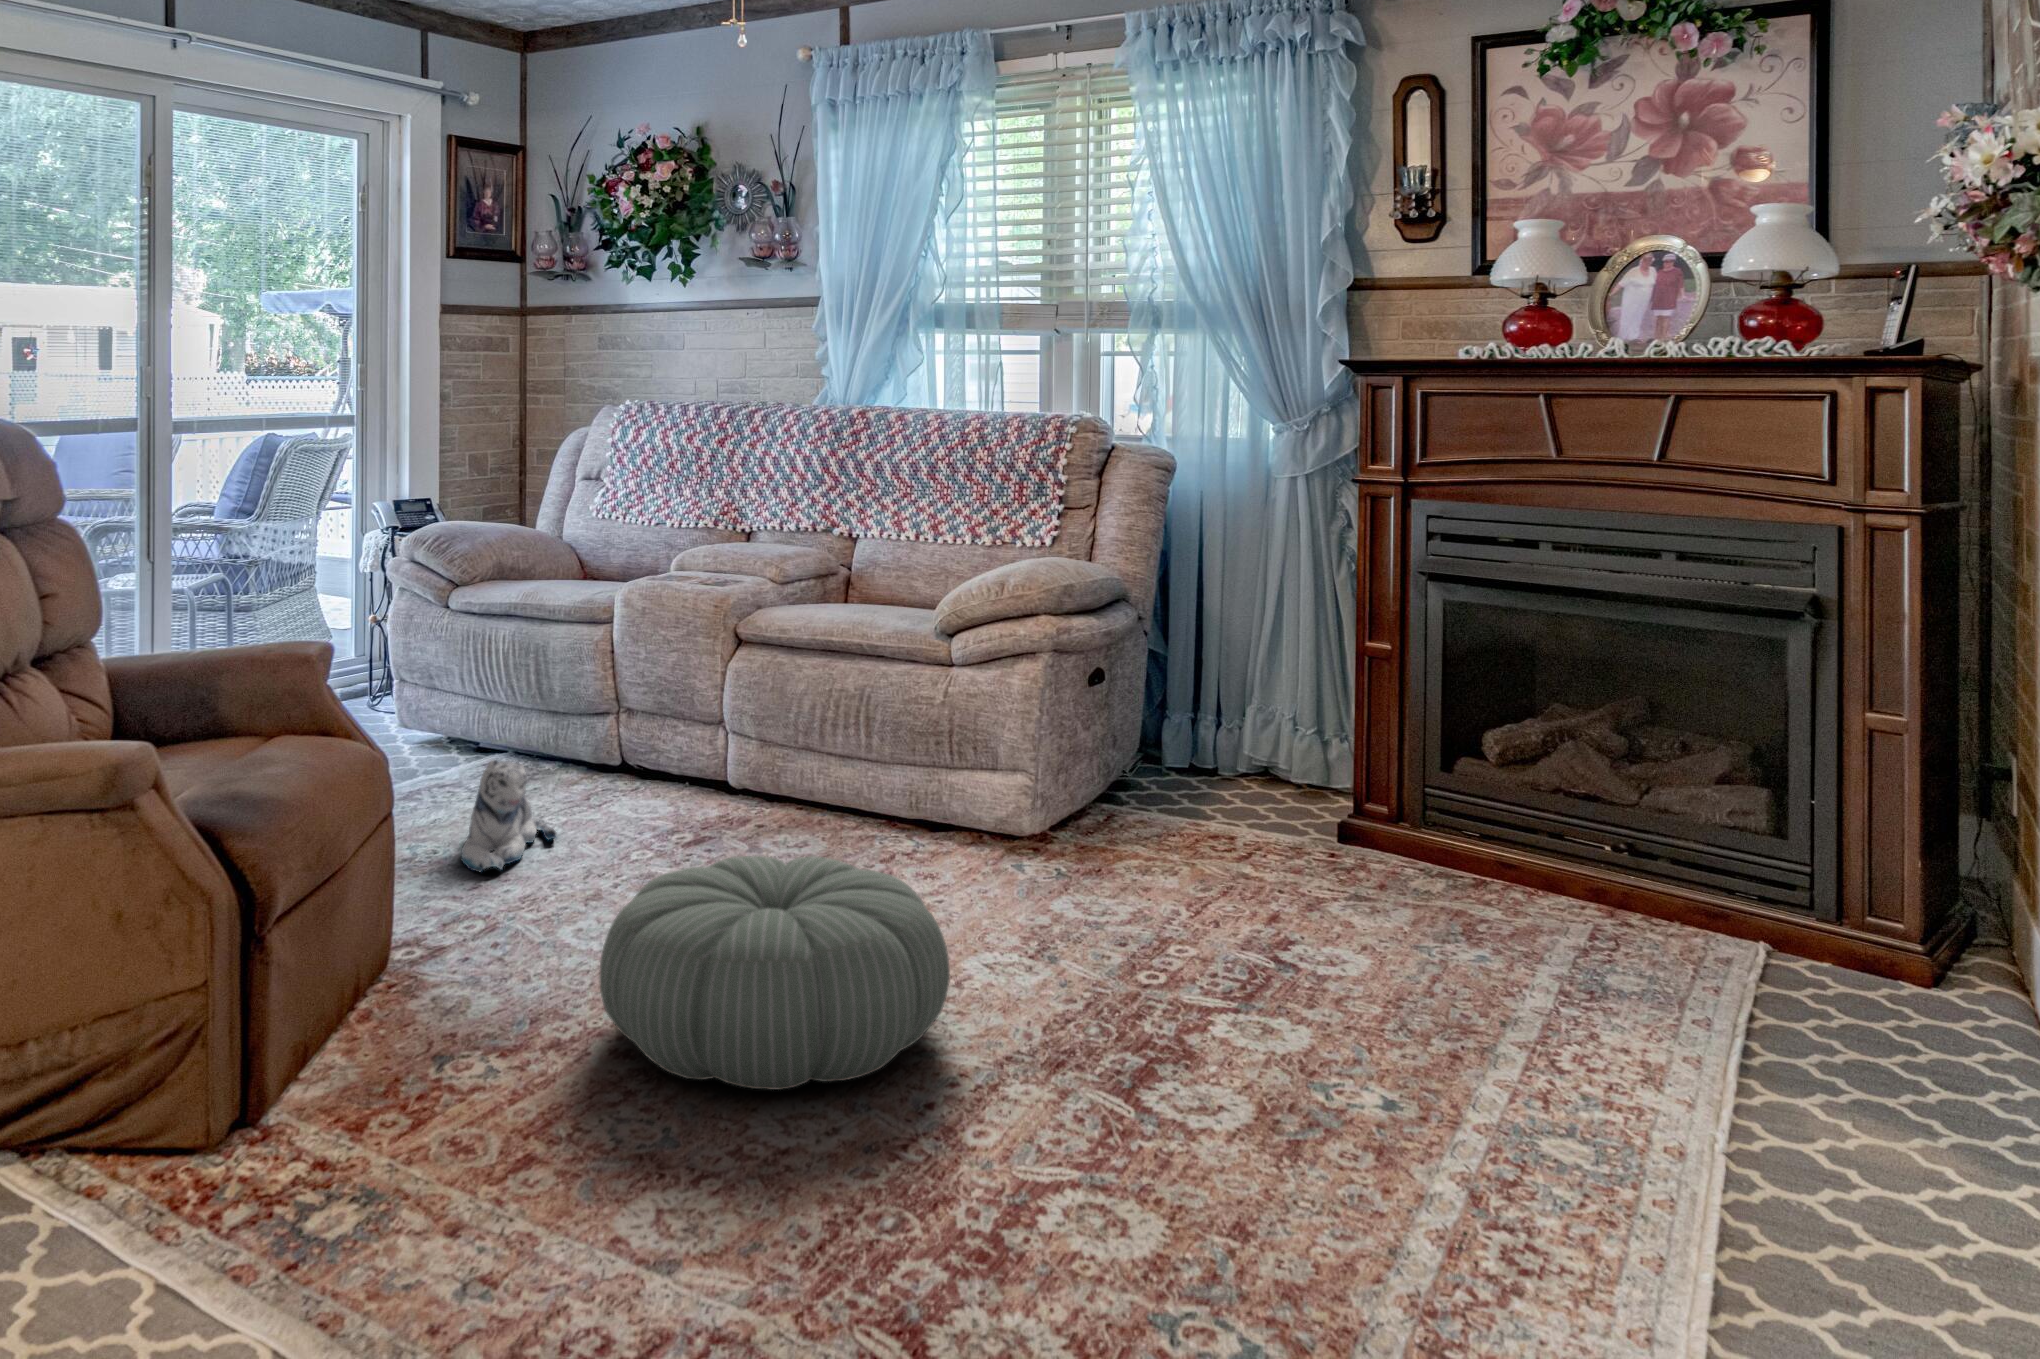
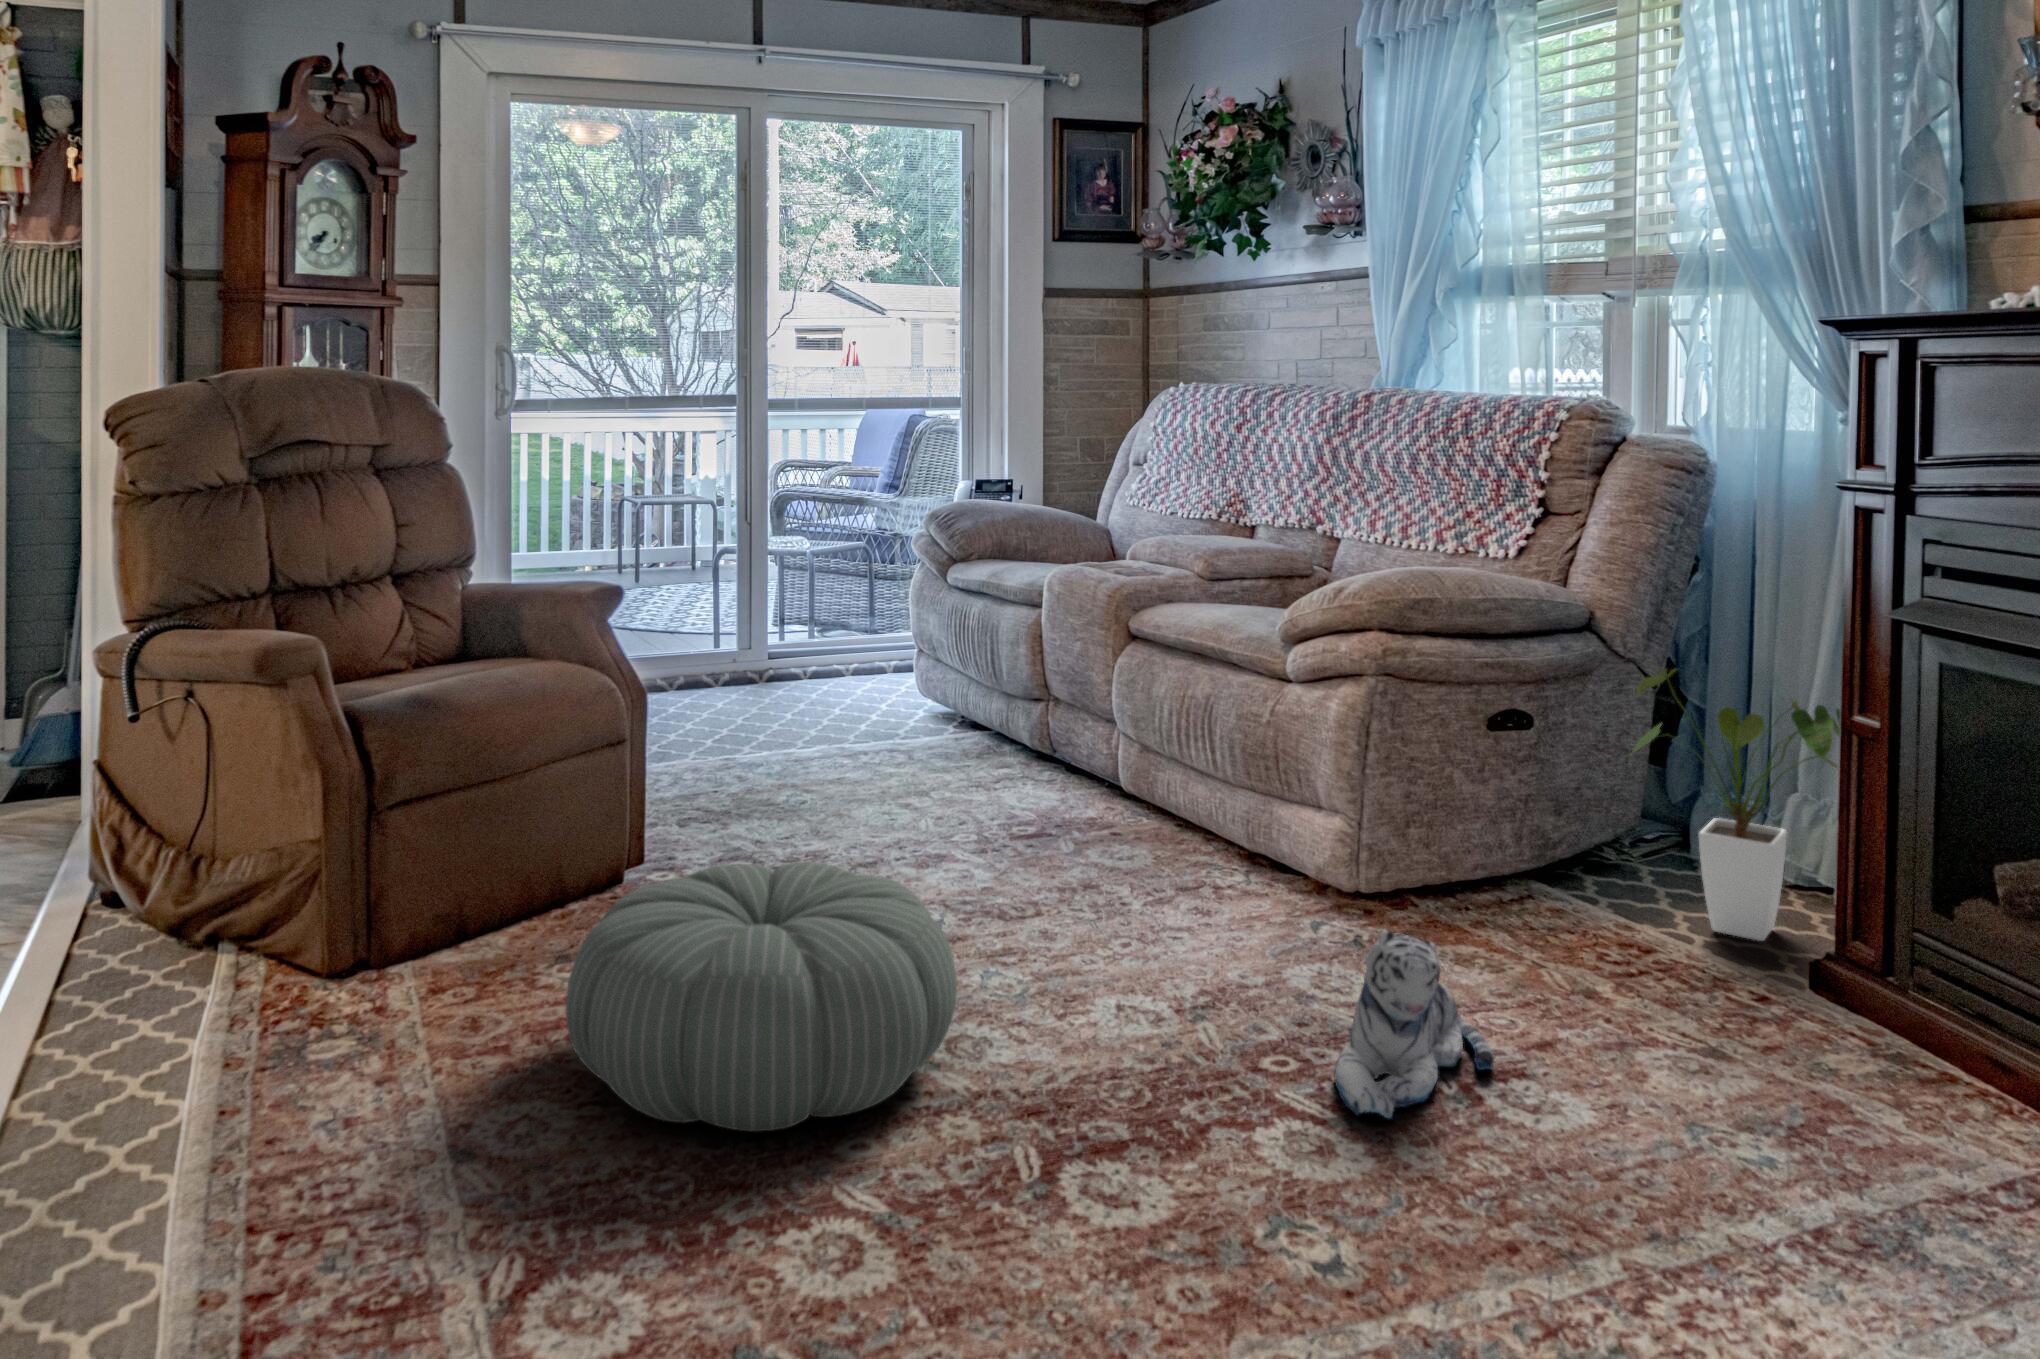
house plant: none [1163,620,1333,811] -> present [1632,669,1840,941]
plush toy: present [461,760,556,872] -> present [1334,931,1494,1118]

